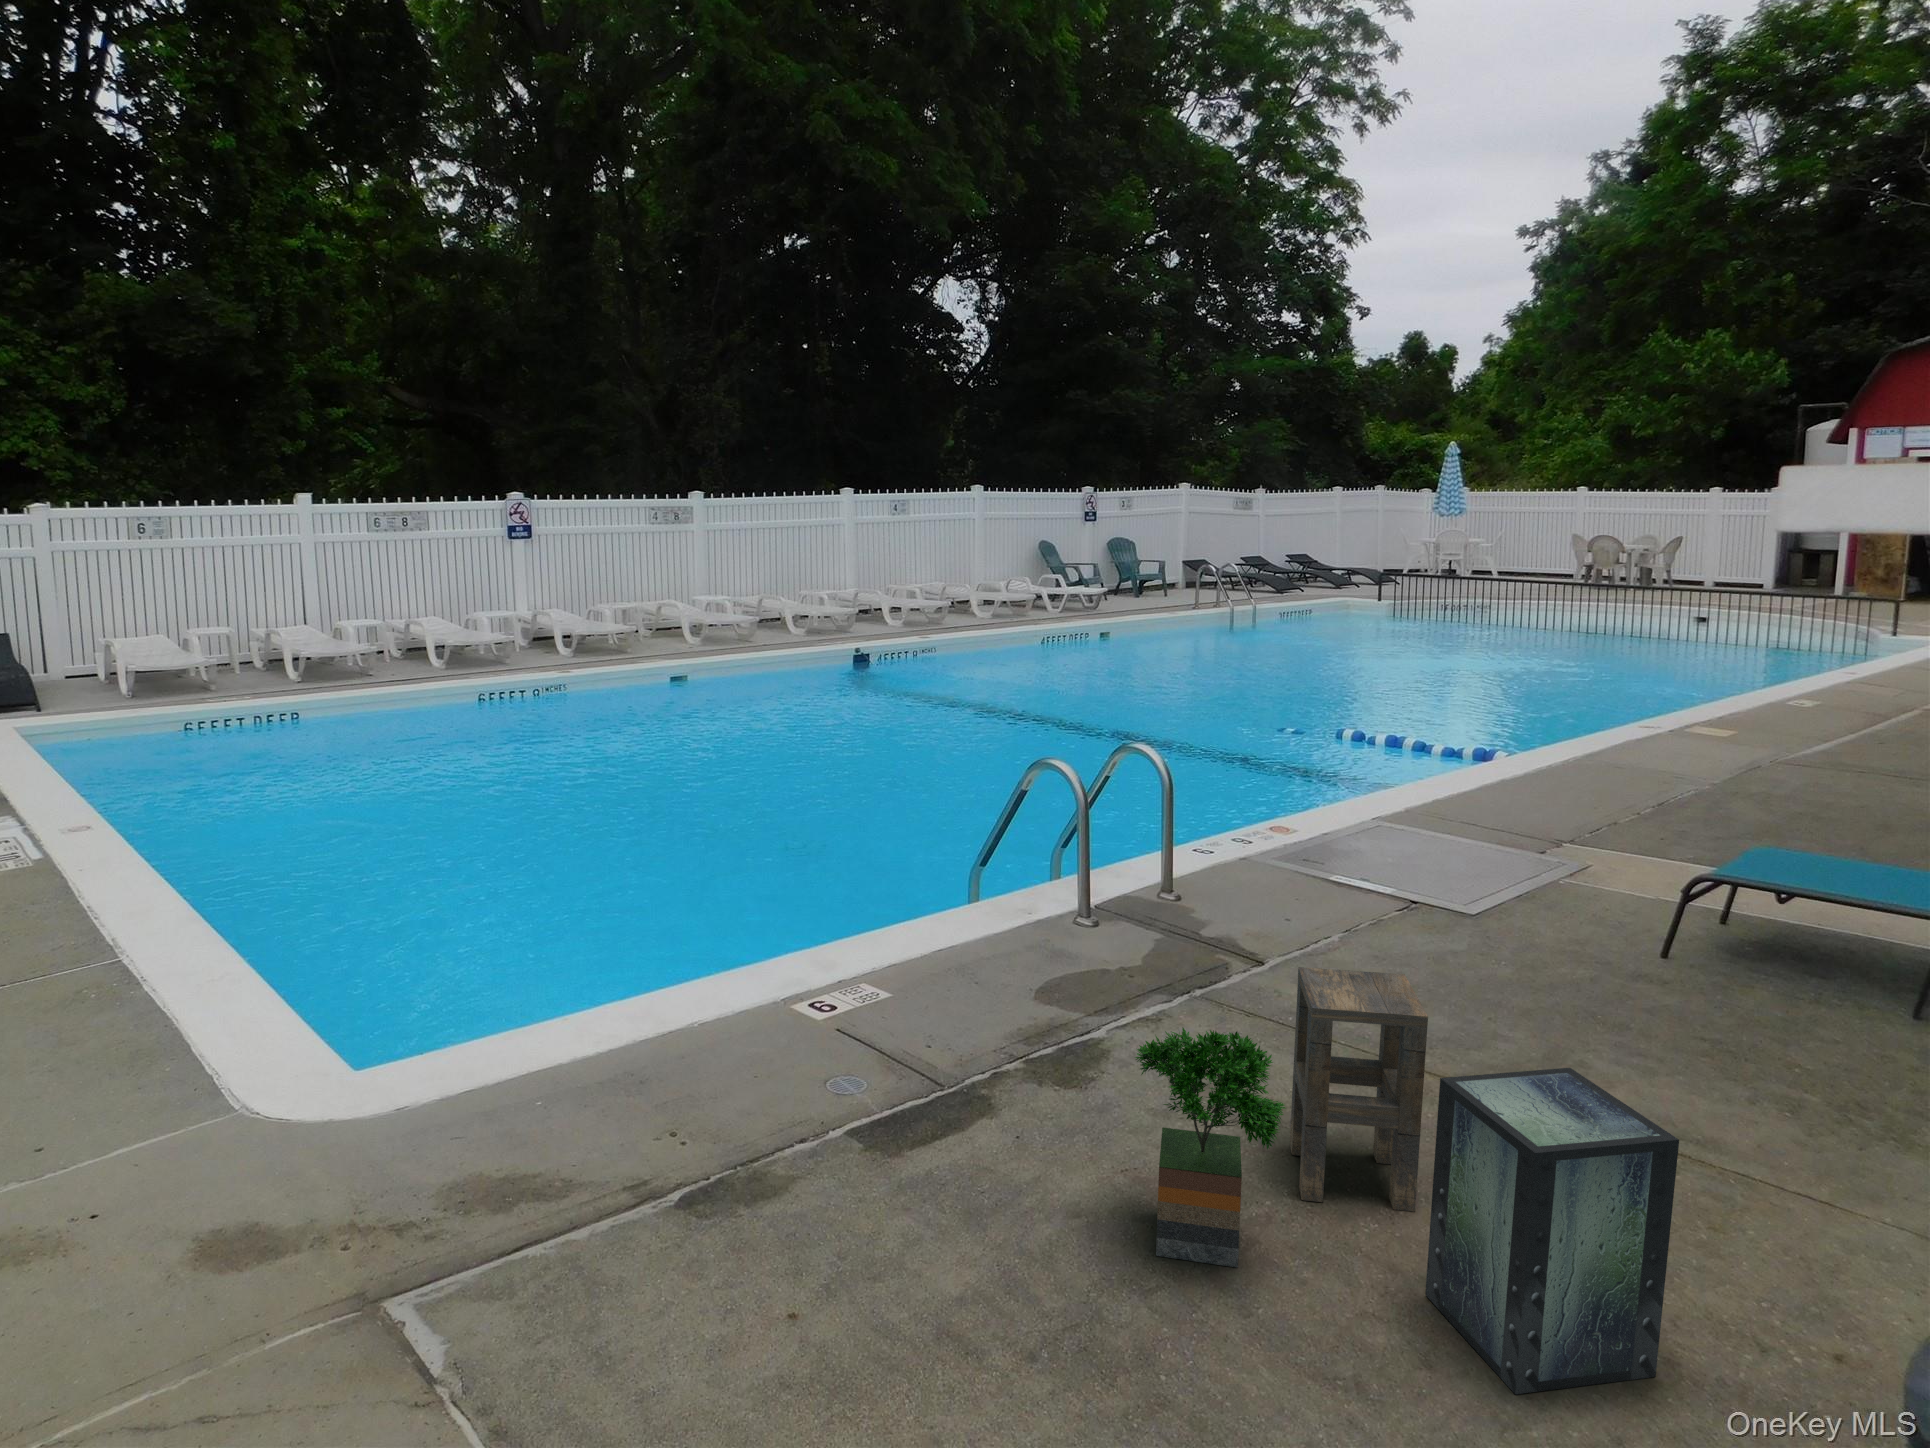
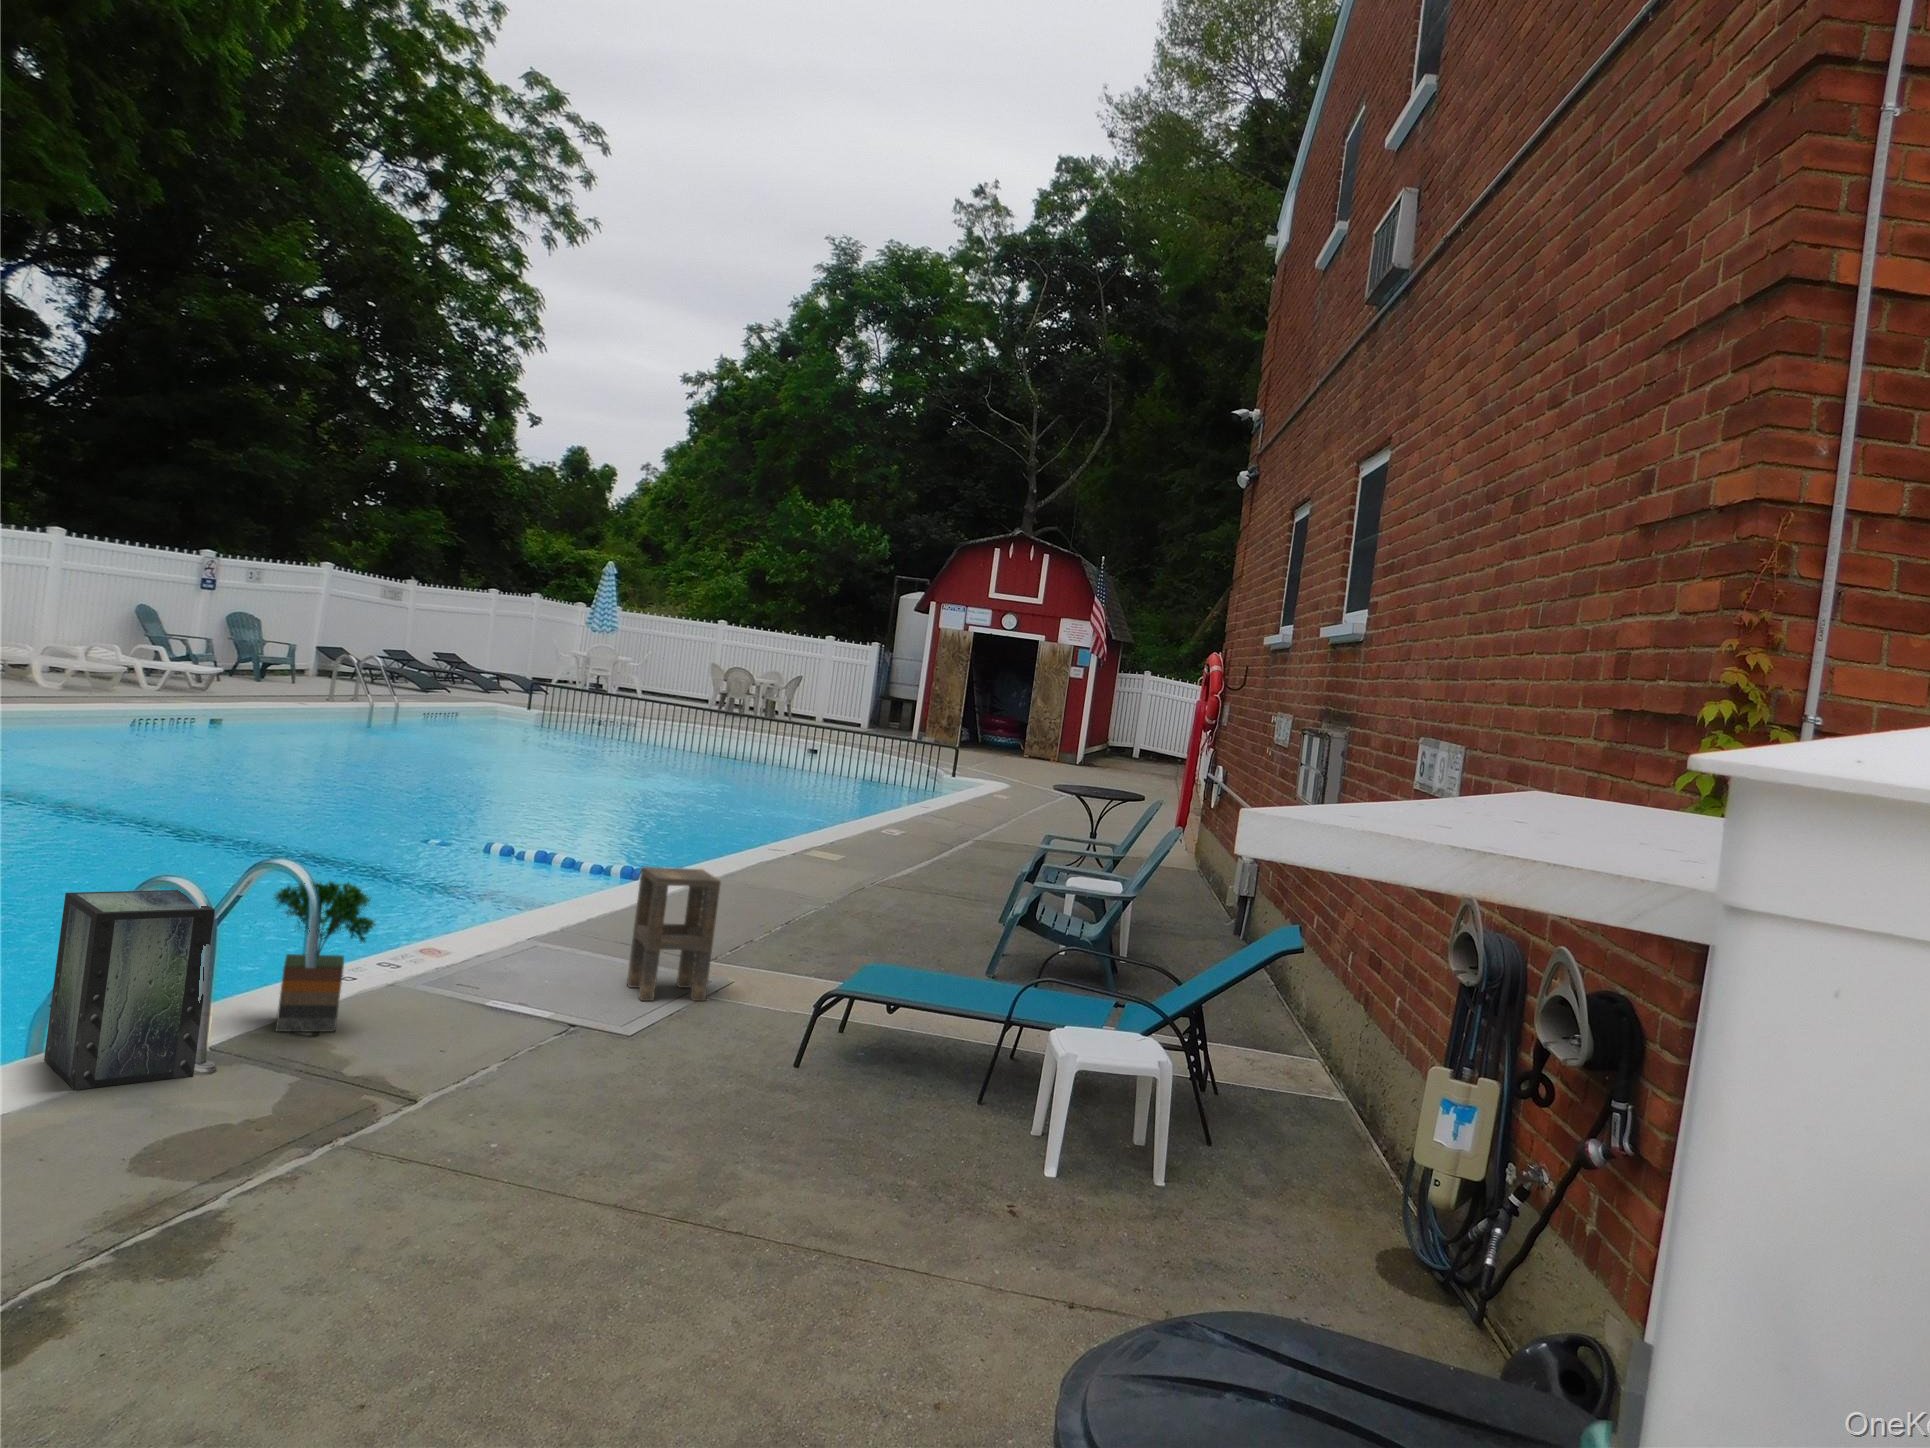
side table: present [1290,967,1428,1212] -> present [627,867,721,1001]
storage box: present [1425,1068,1679,1394] -> present [44,890,215,1090]

